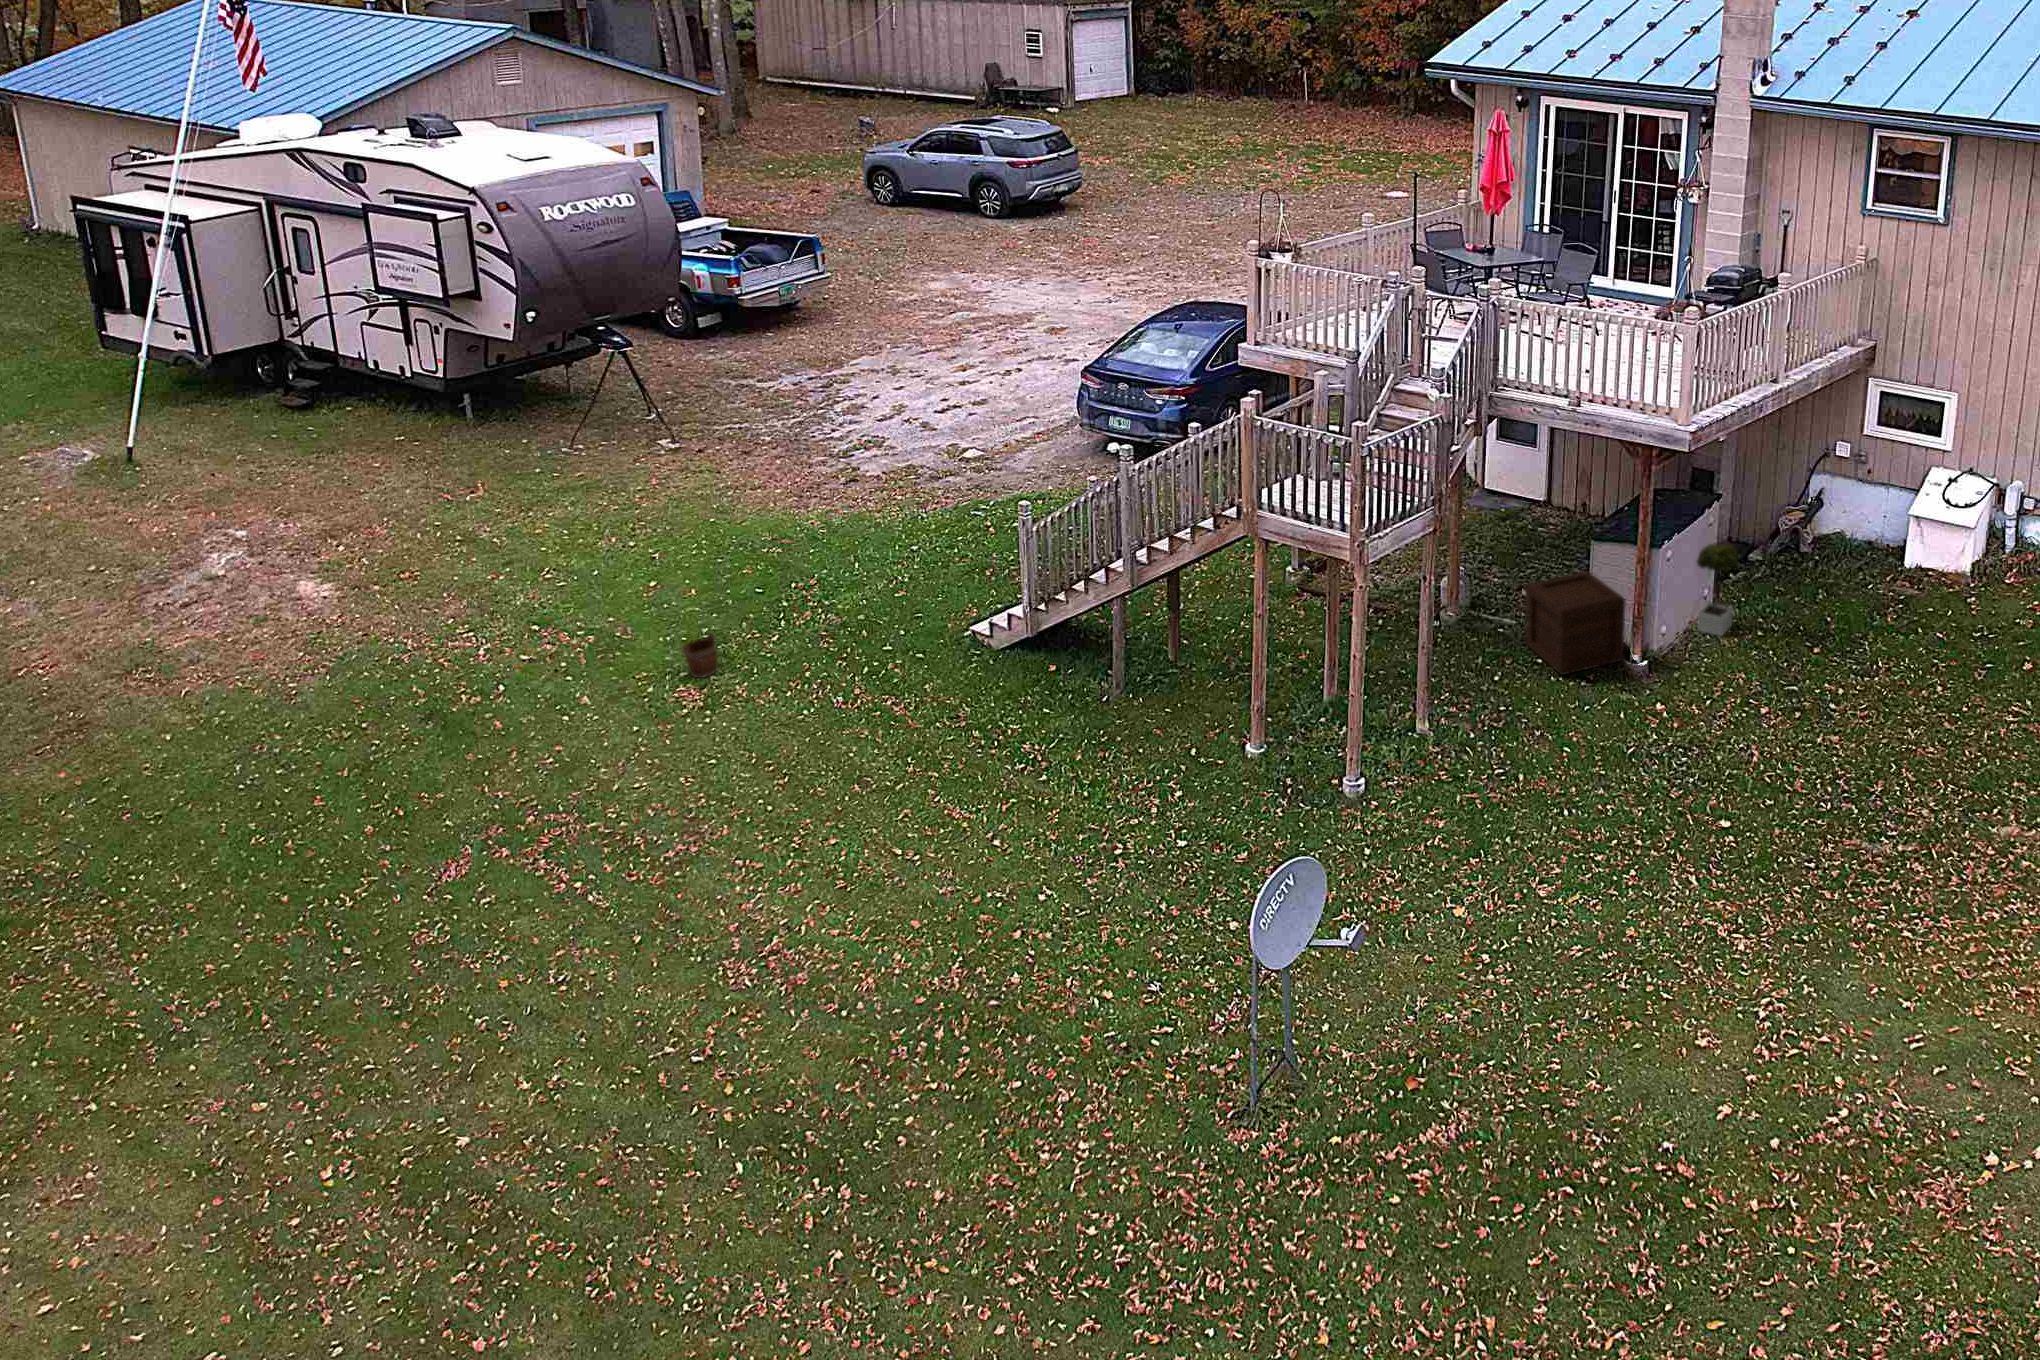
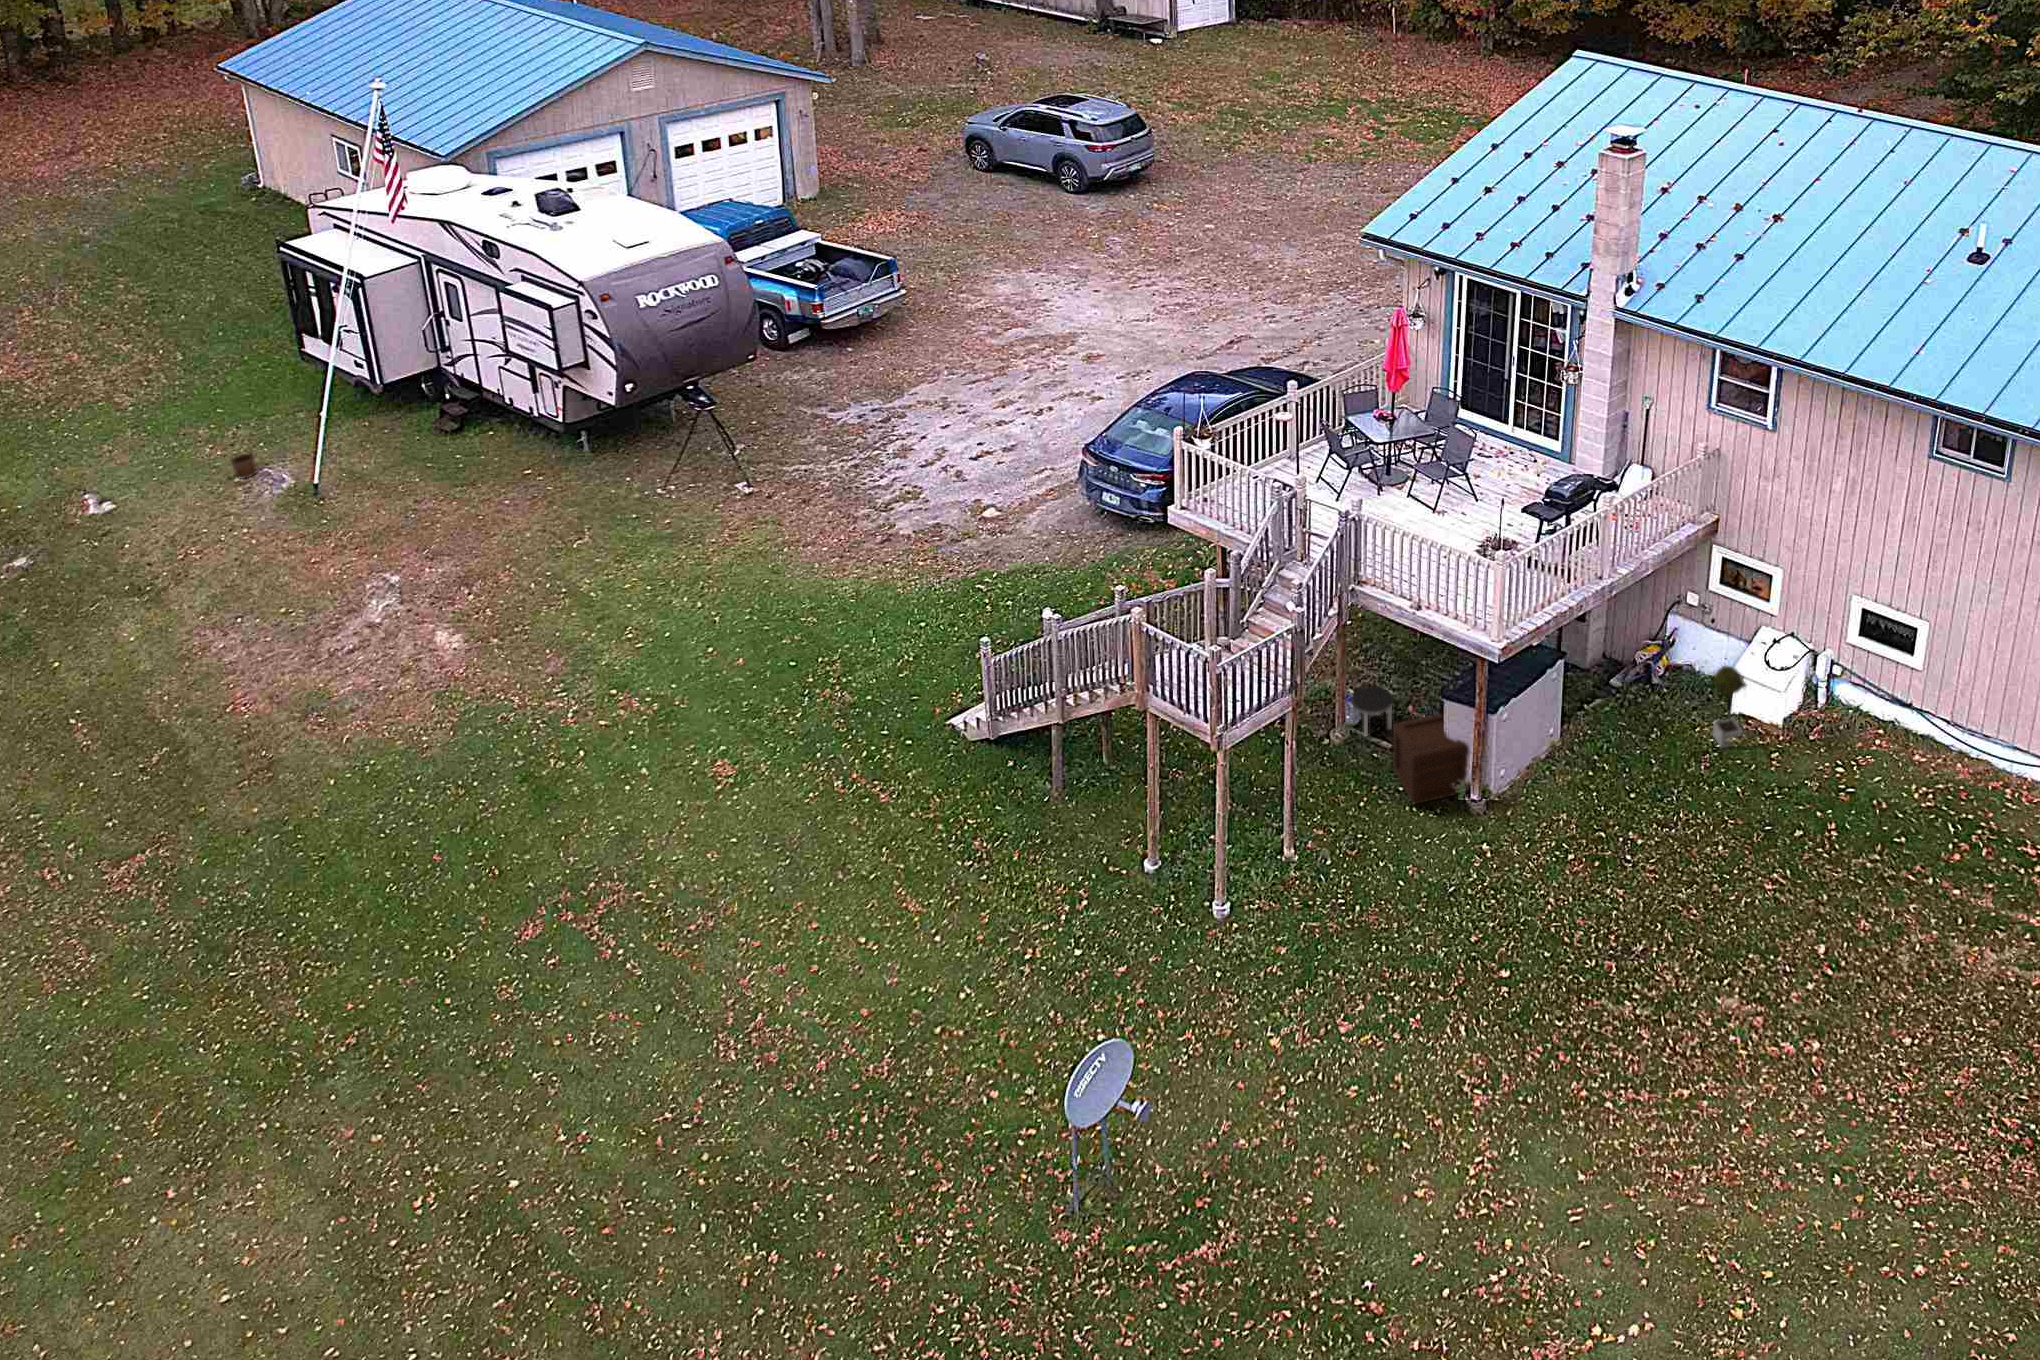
potted tree: present [1697,543,1738,636] -> present [1713,665,1746,748]
round table: none [1462,564,1513,620] -> present [1352,686,1393,736]
bucket: present [683,633,718,678] -> present [230,452,257,479]

